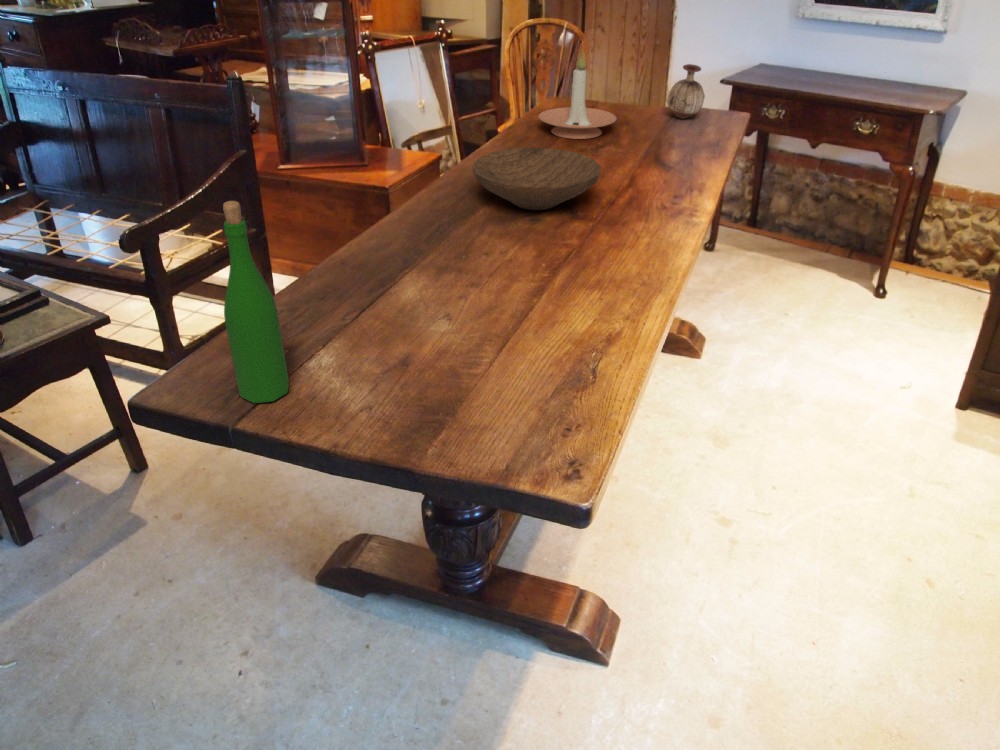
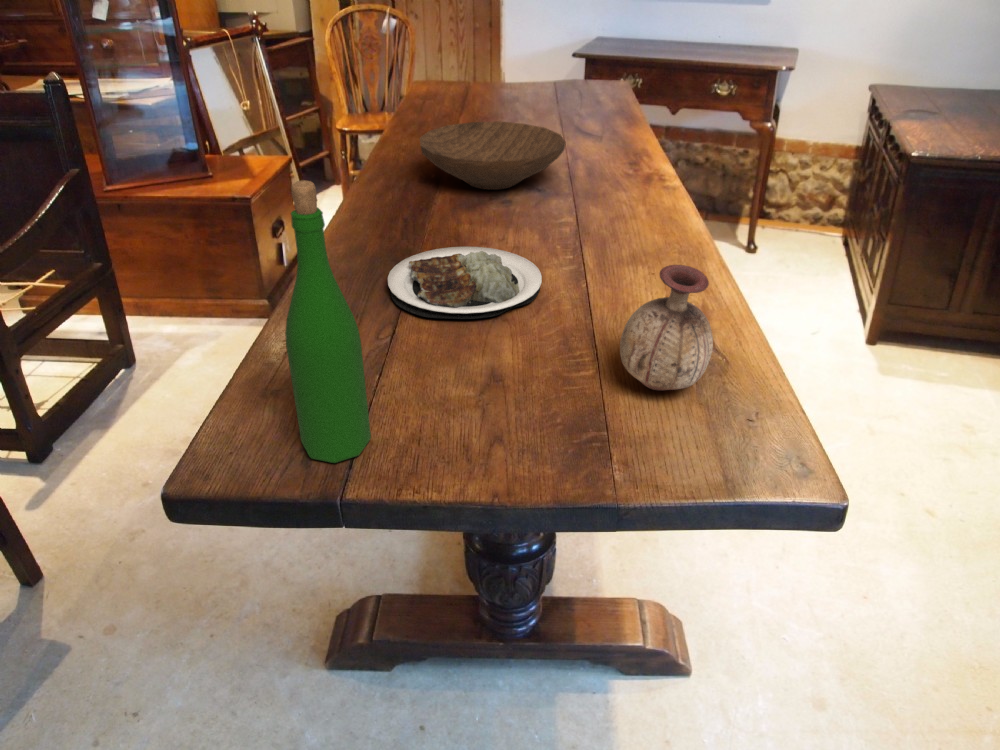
candle holder: present [539,43,616,139] -> none [434,10,519,116]
vase: present [667,64,705,119] -> present [620,265,713,390]
plate: none [369,256,517,323] -> present [388,247,542,319]

